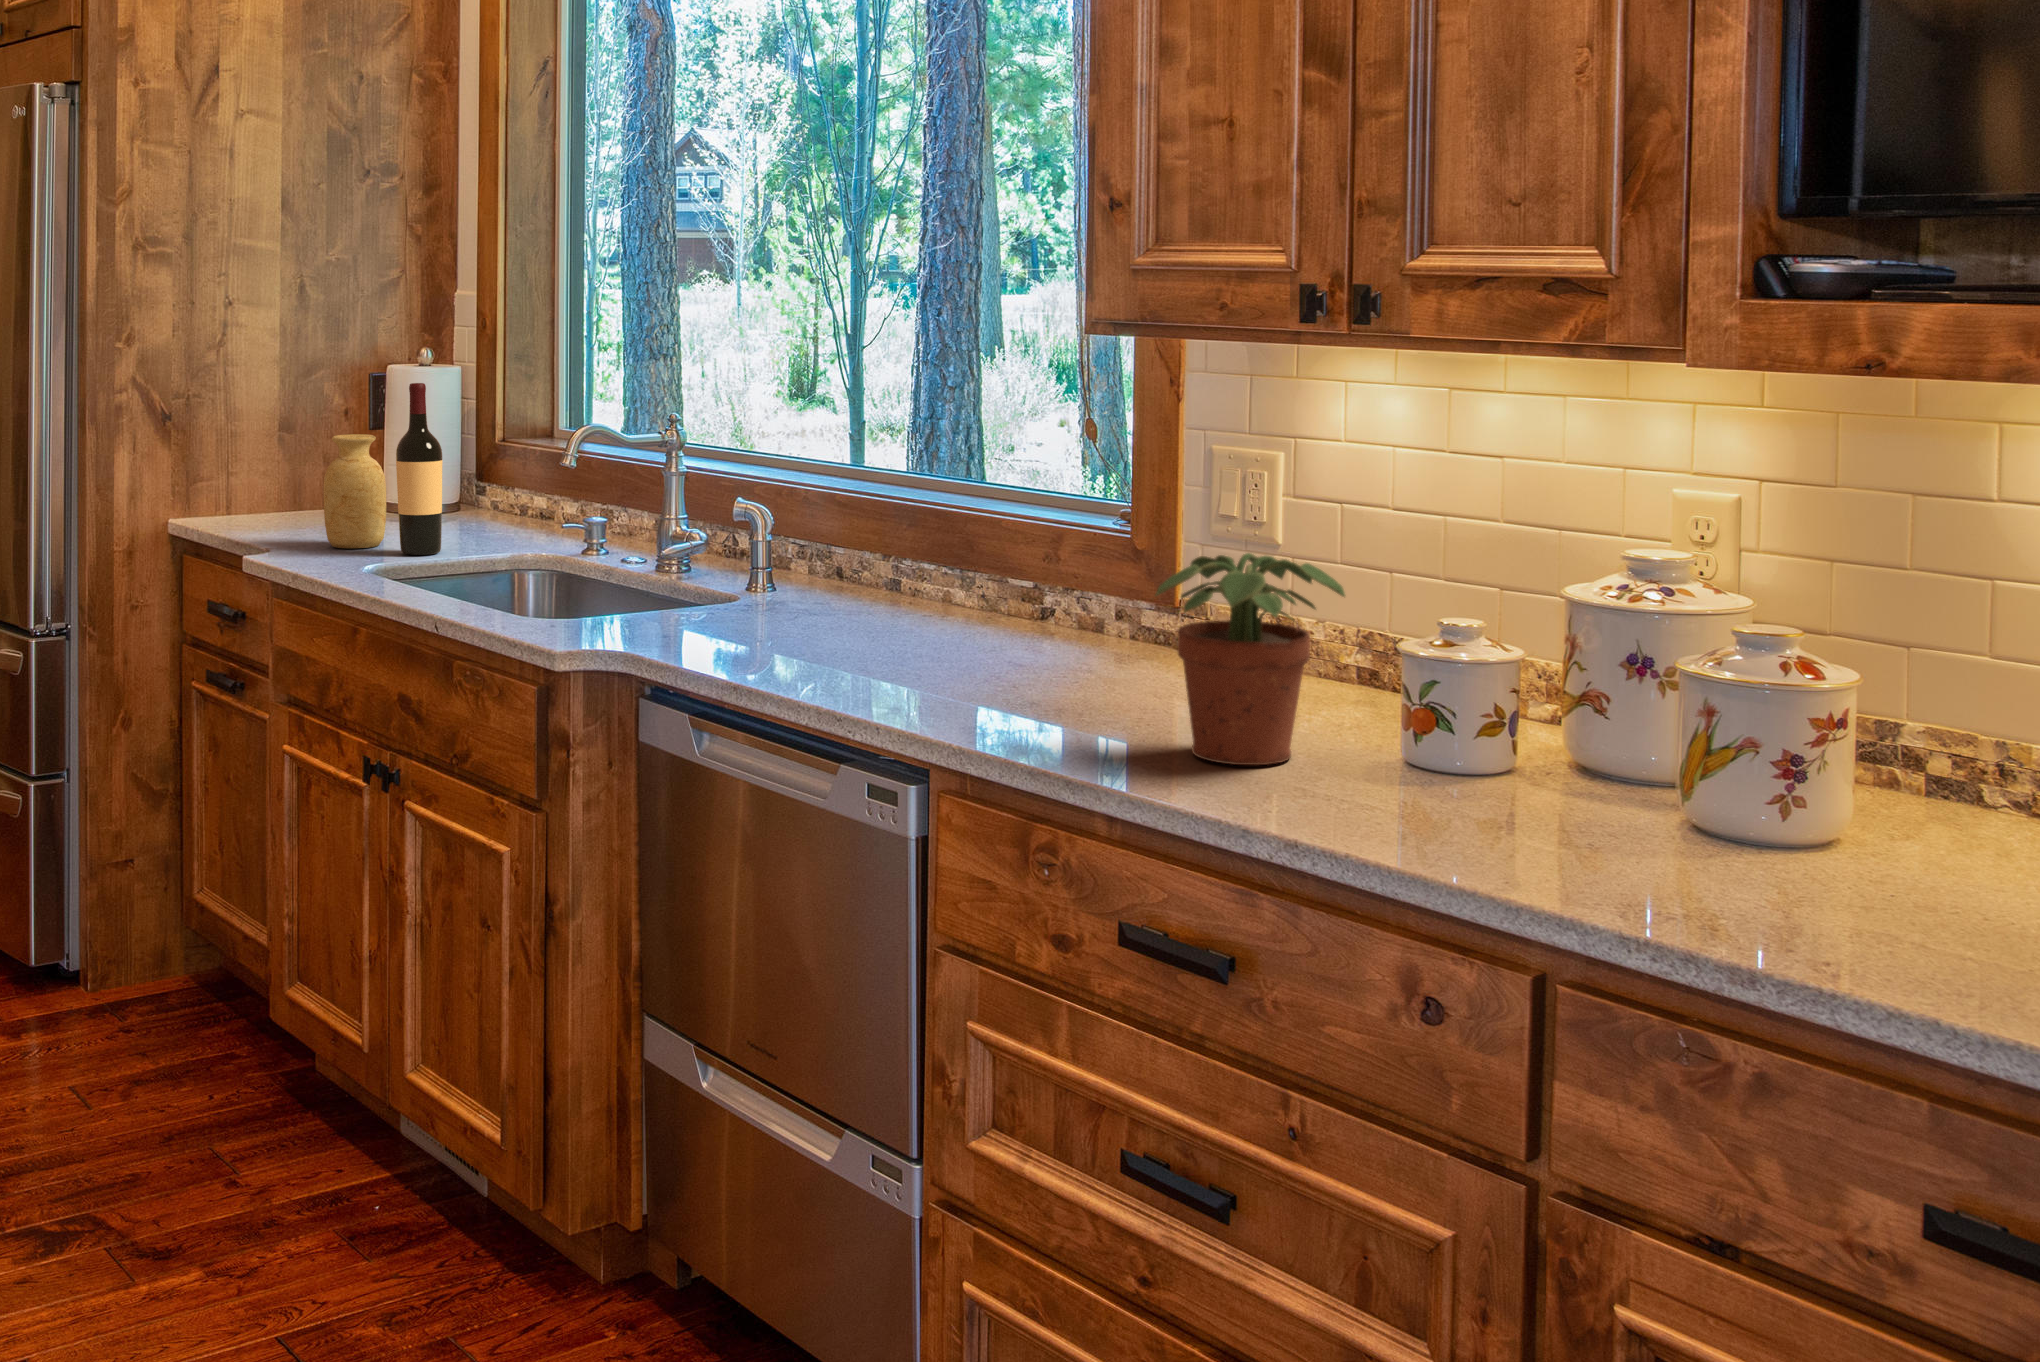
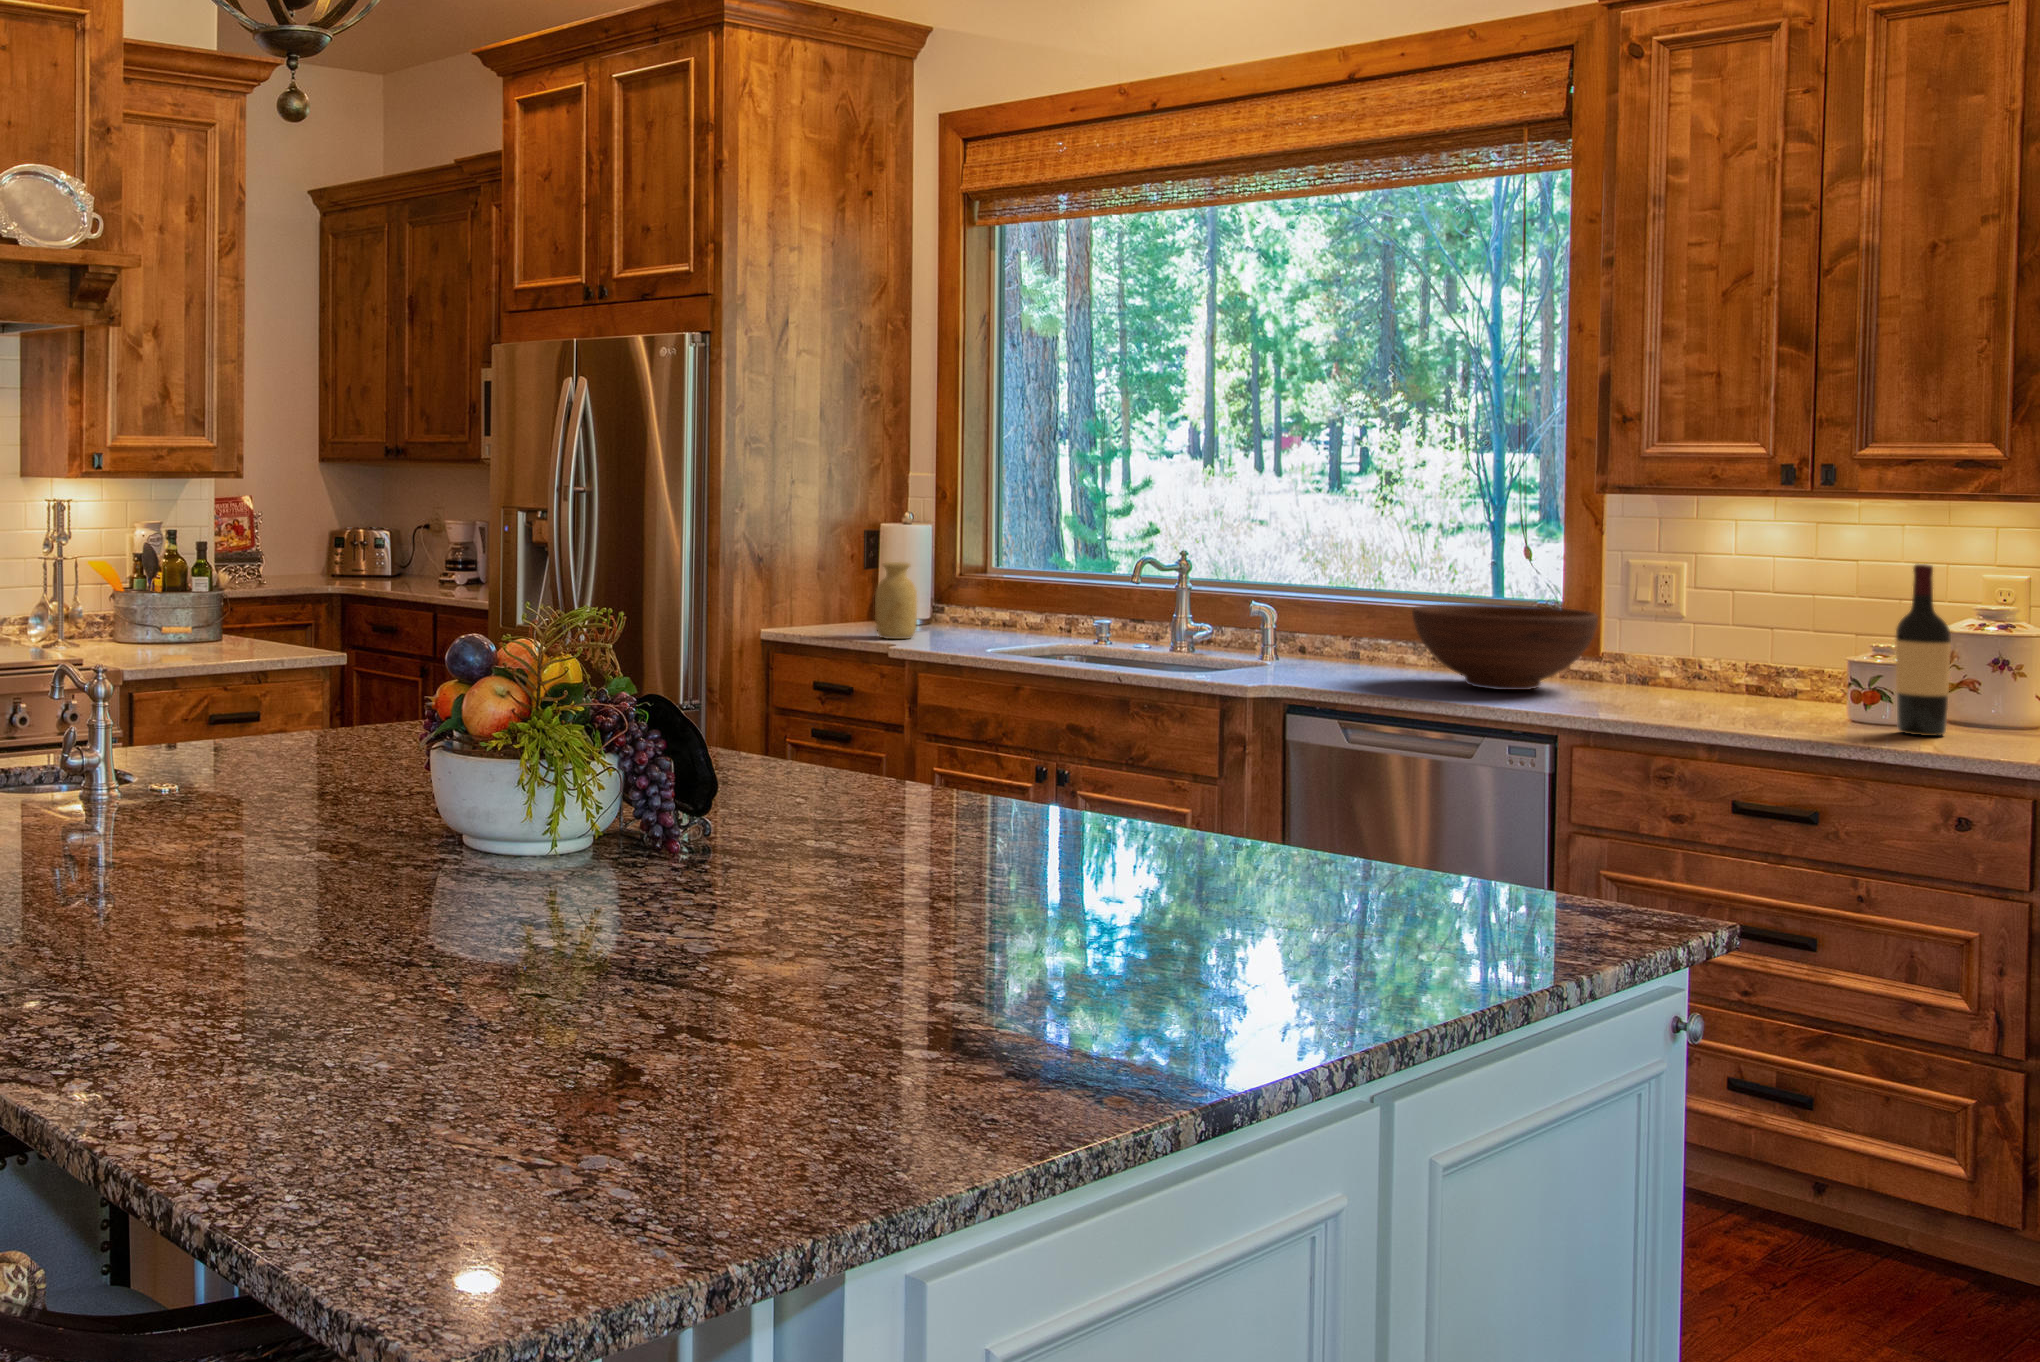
wine bottle: present [396,383,442,555] -> present [1896,564,1951,736]
fruit bowl: none [832,518,1115,671] -> present [1412,604,1598,690]
potted plant: present [1155,553,1346,765] -> none [1718,611,1826,723]

